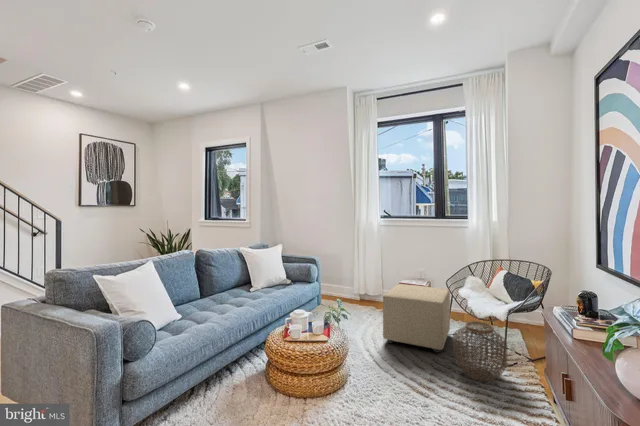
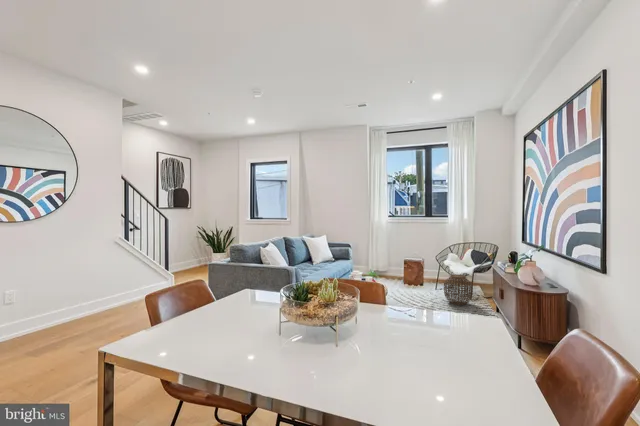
ottoman: present [383,284,450,353] -> none [400,259,439,296]

